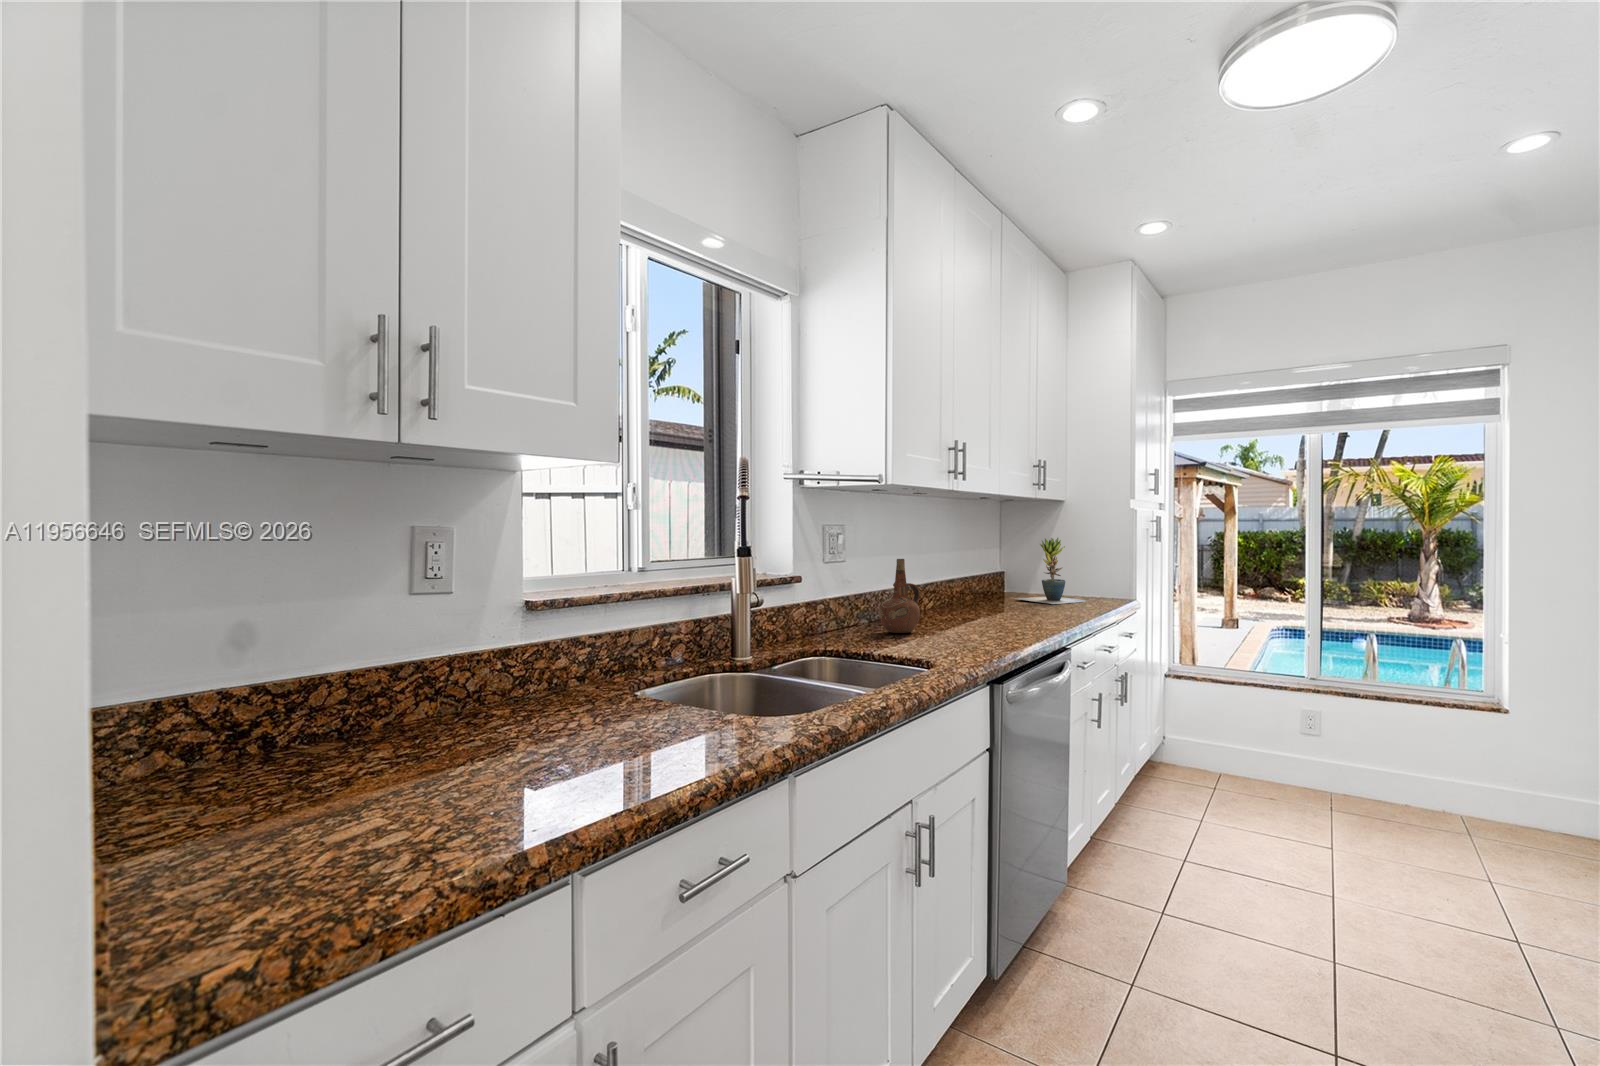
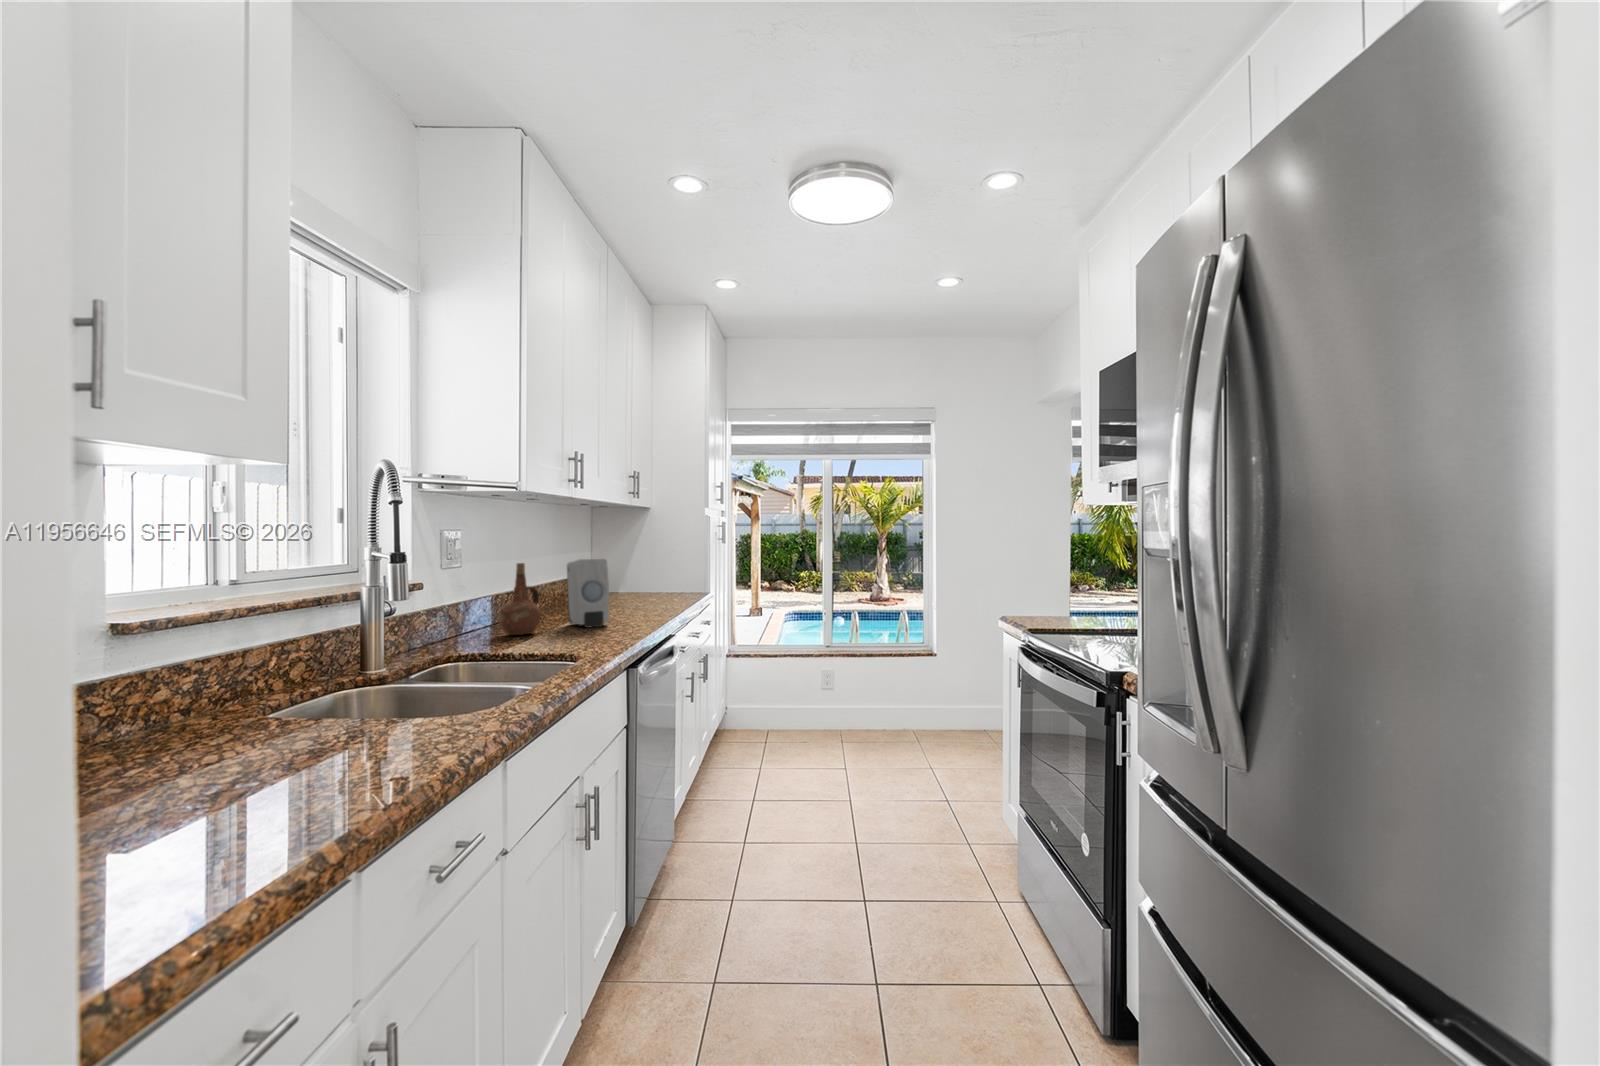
potted plant: present [1016,538,1086,604] -> none [607,541,678,600]
soap dispenser: none [952,557,993,631] -> present [567,559,609,628]

